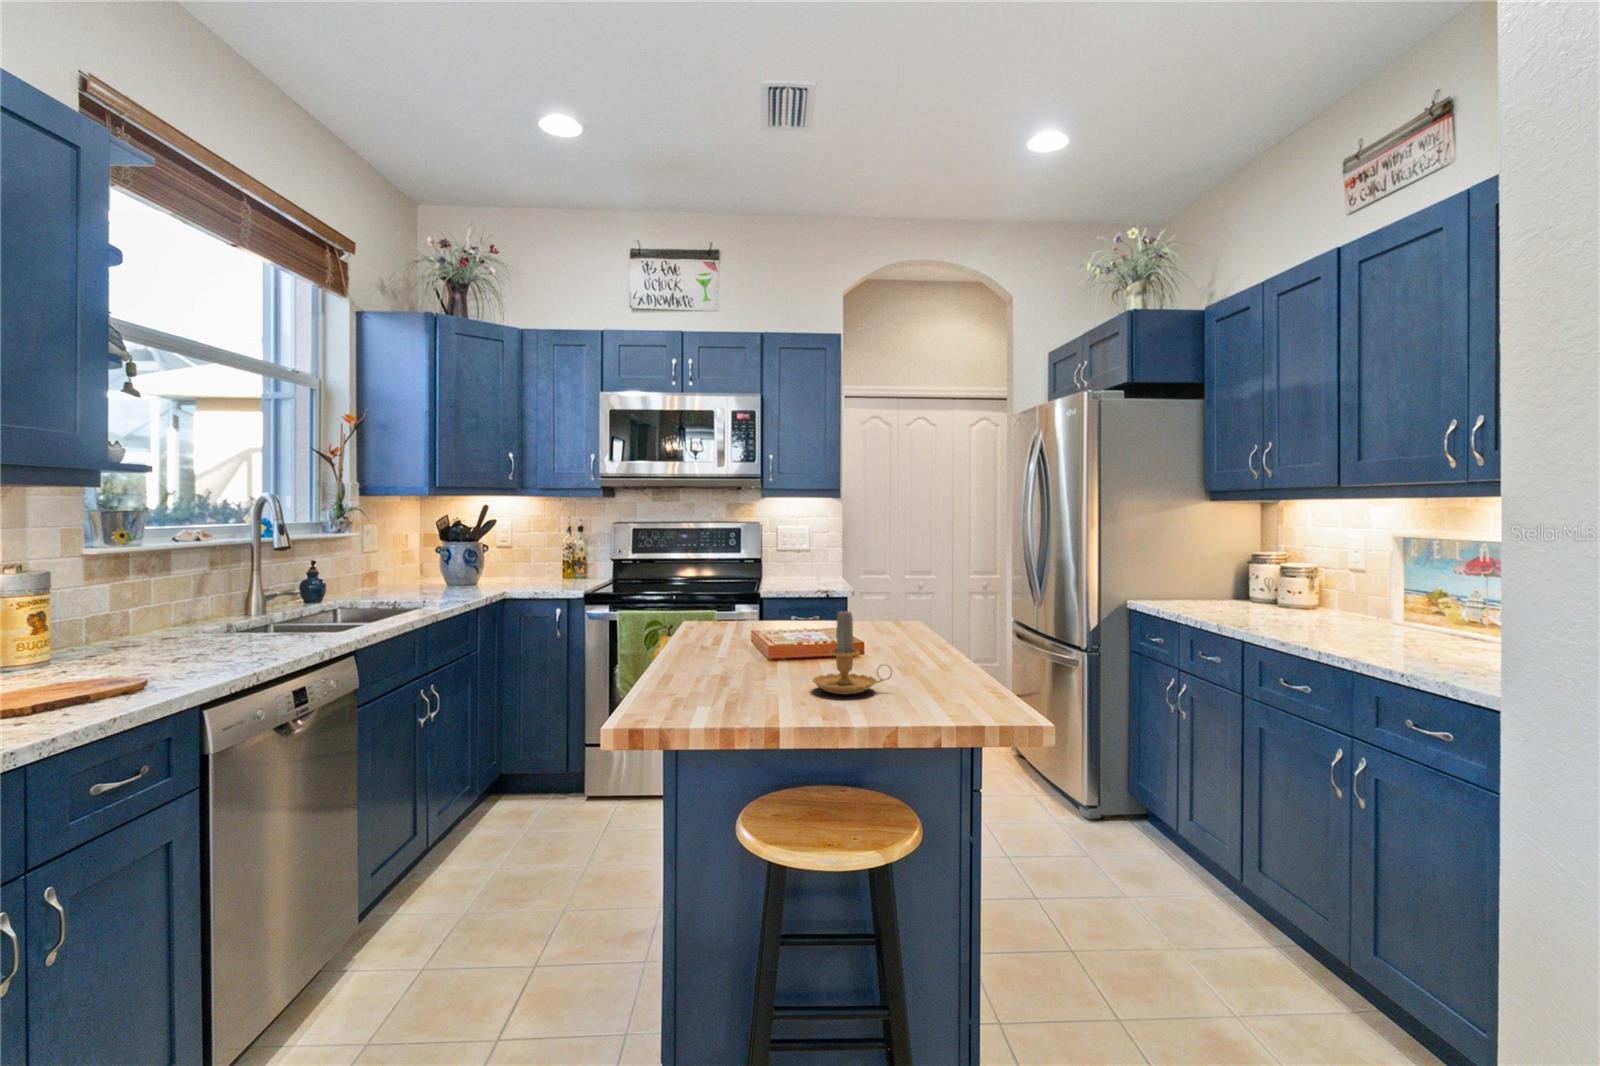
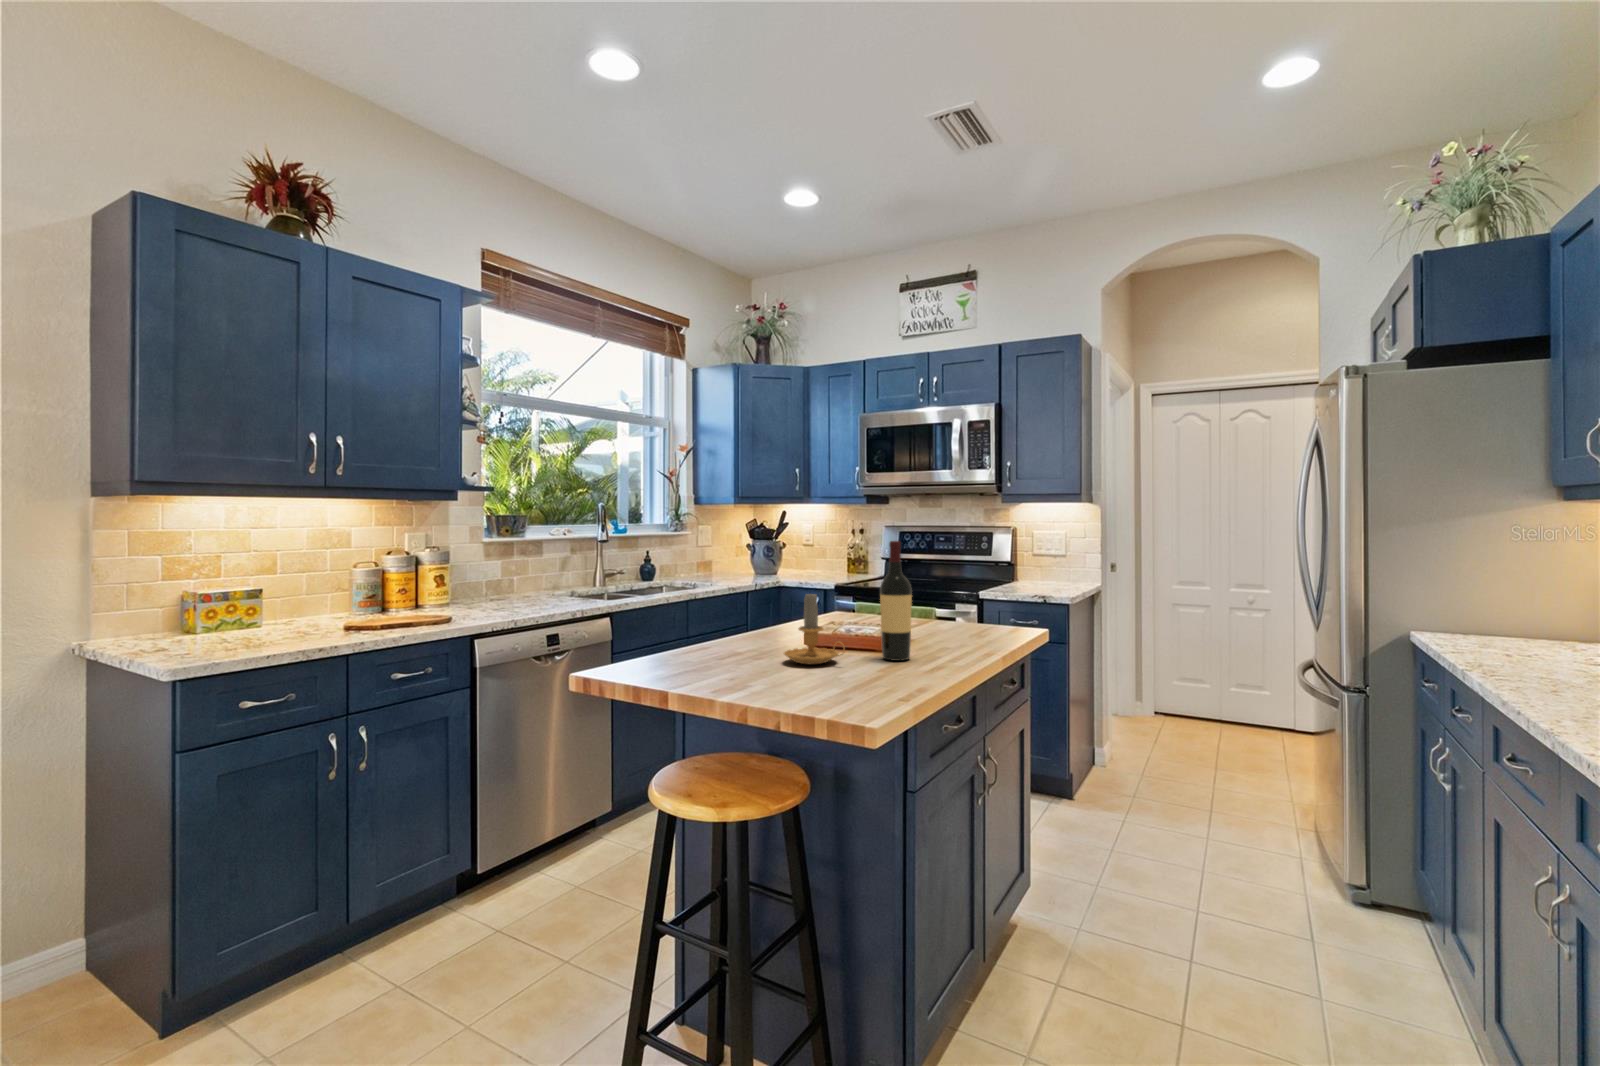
wine bottle: none [893,547,928,679] -> present [880,541,912,661]

